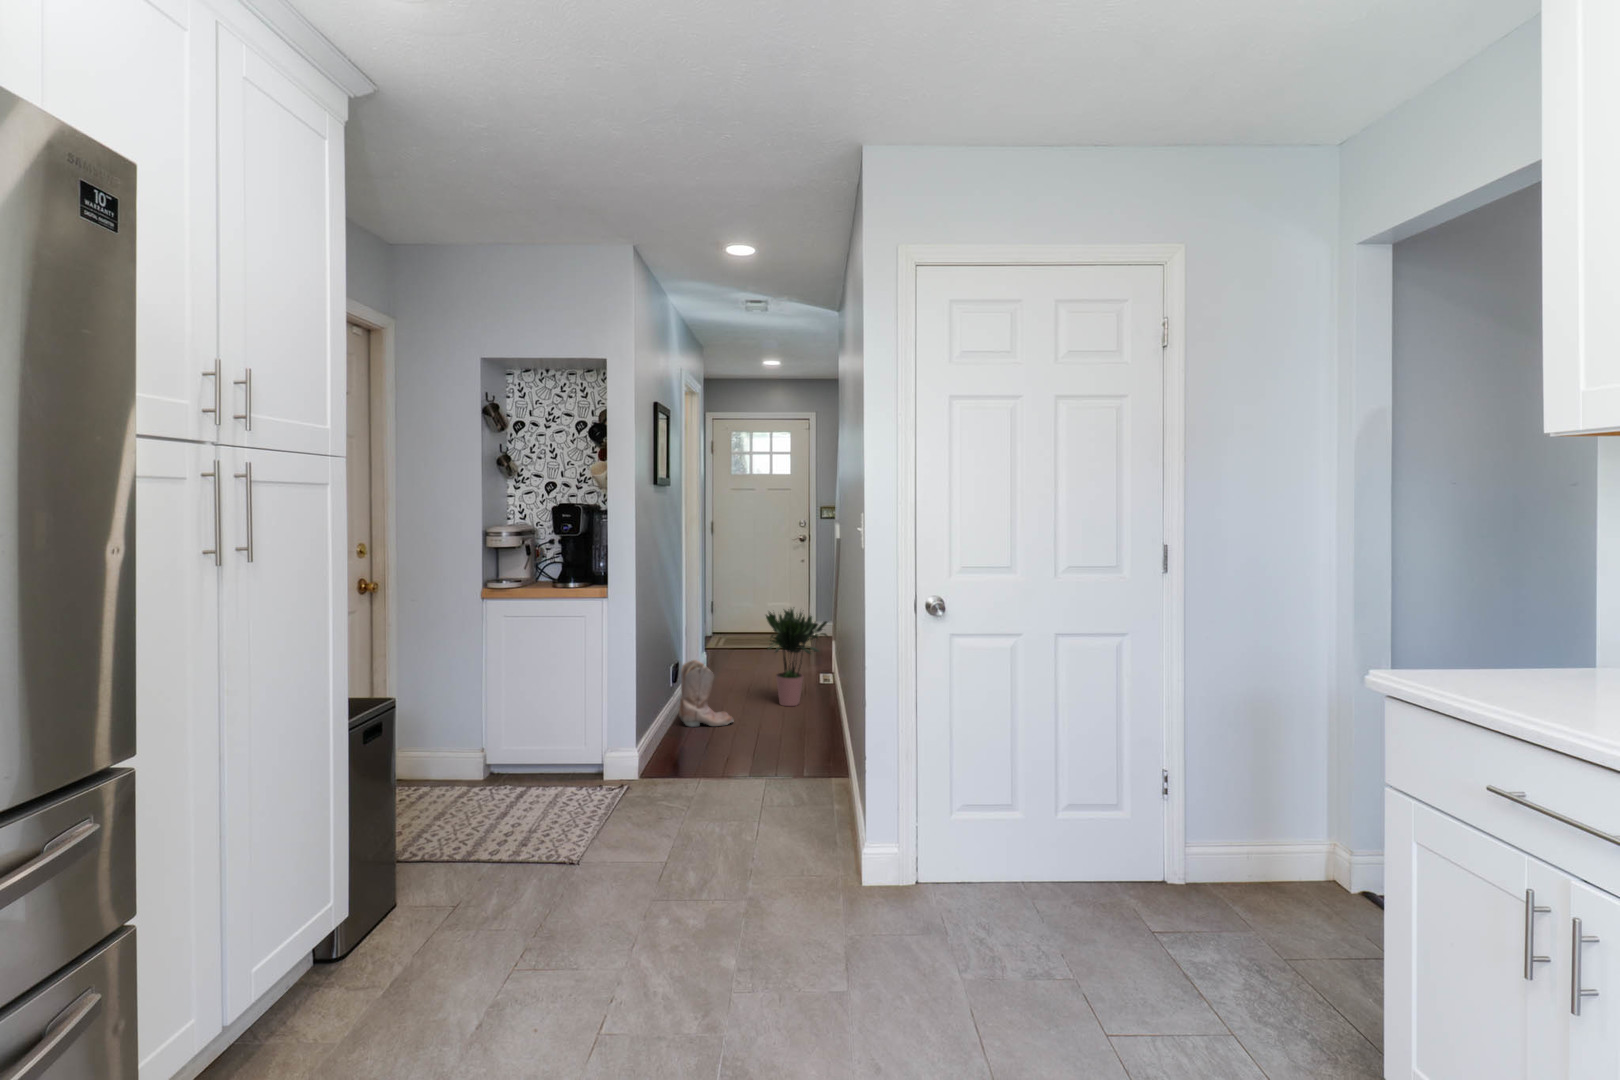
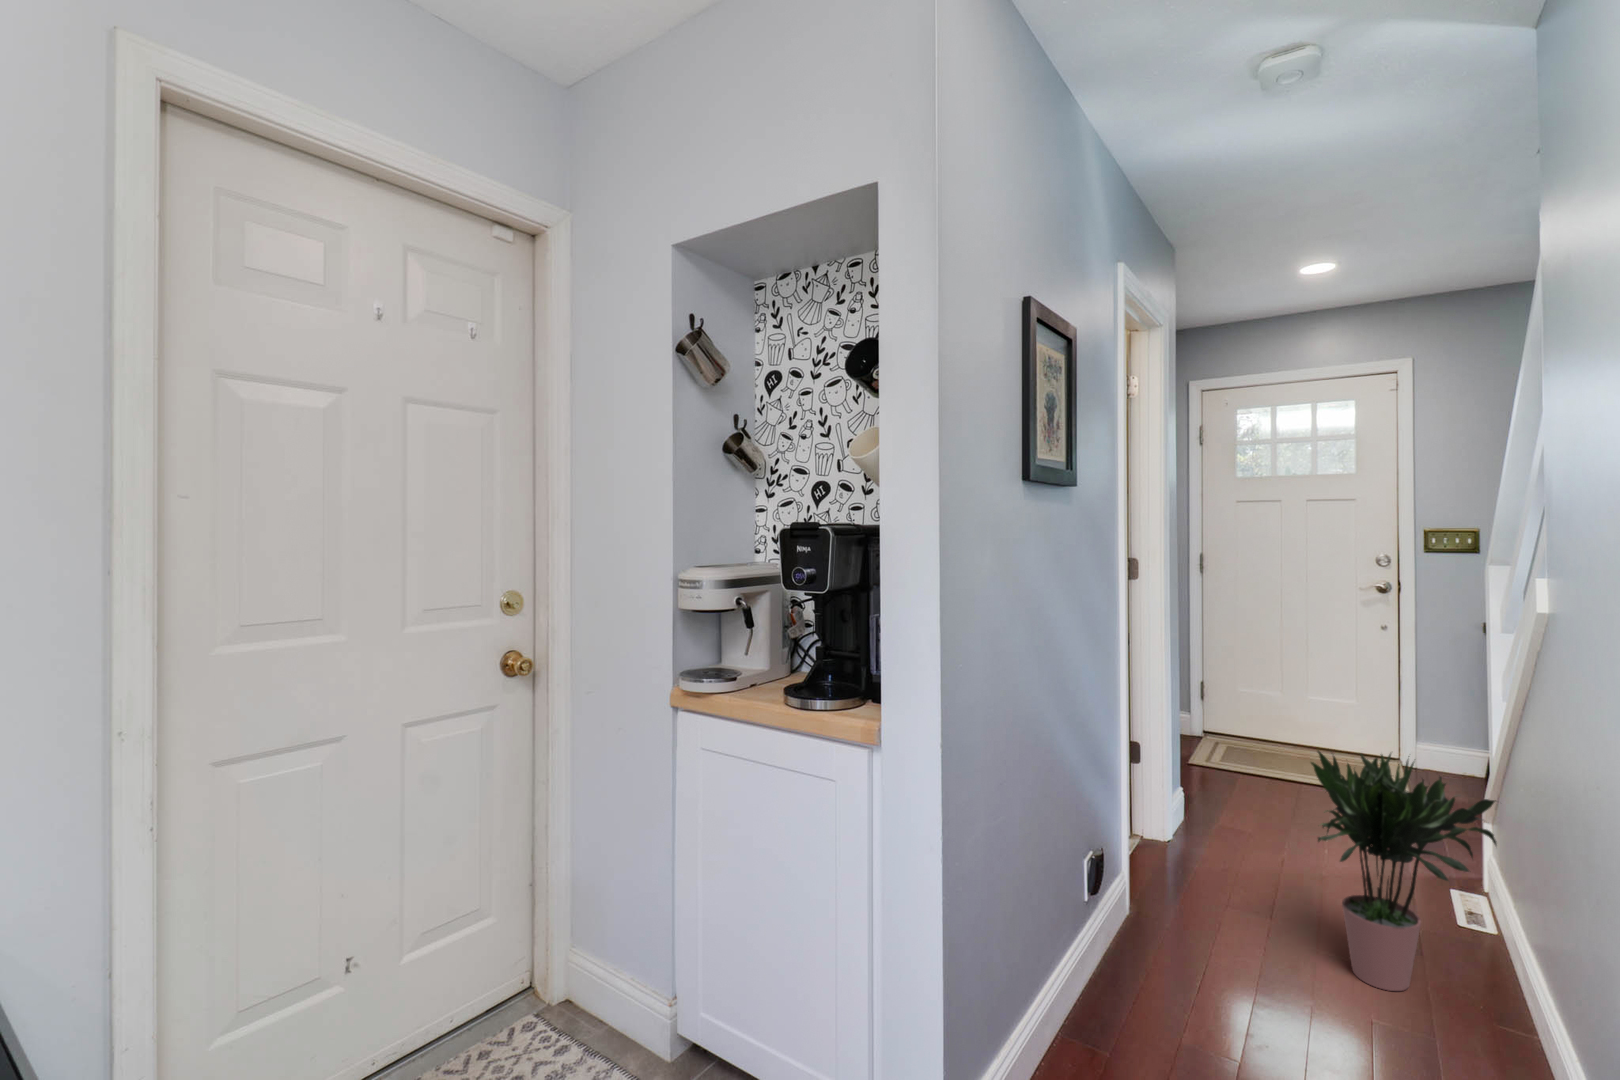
boots: present [679,660,733,727] -> none [1100,850,1232,1029]

